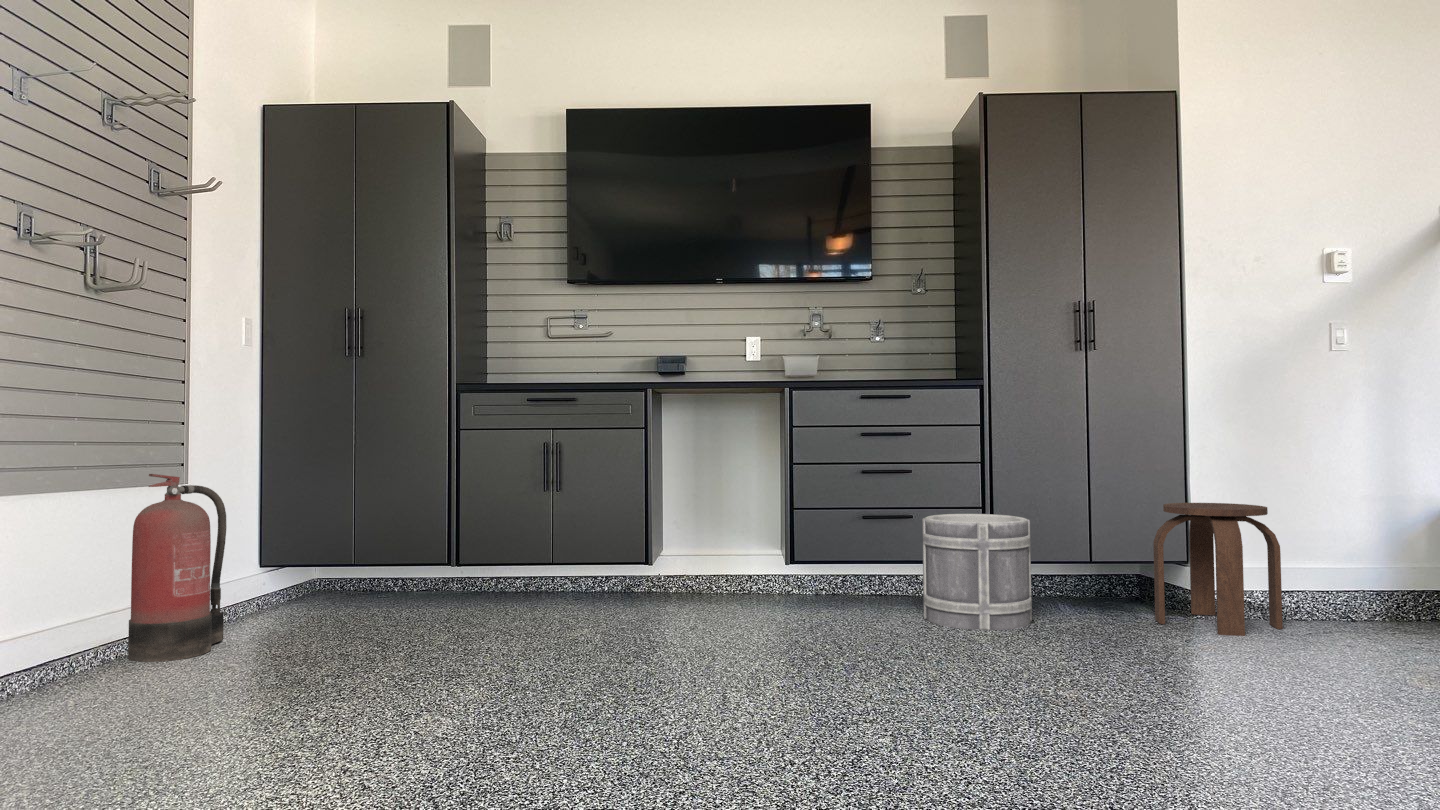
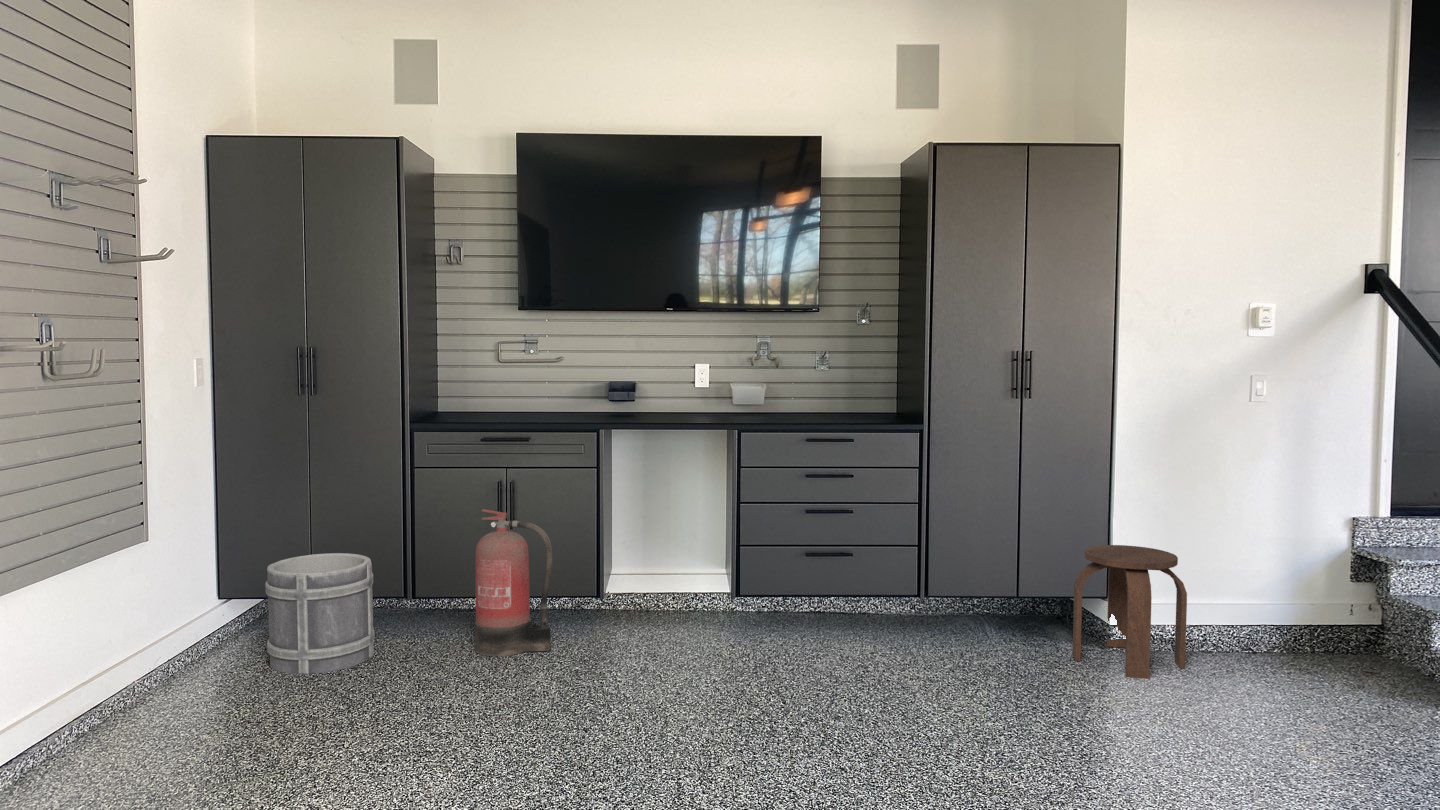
fire extinguisher: present [128,474,226,662] -> present [475,509,553,656]
bucket: present [922,514,1032,630] -> present [265,553,375,675]

